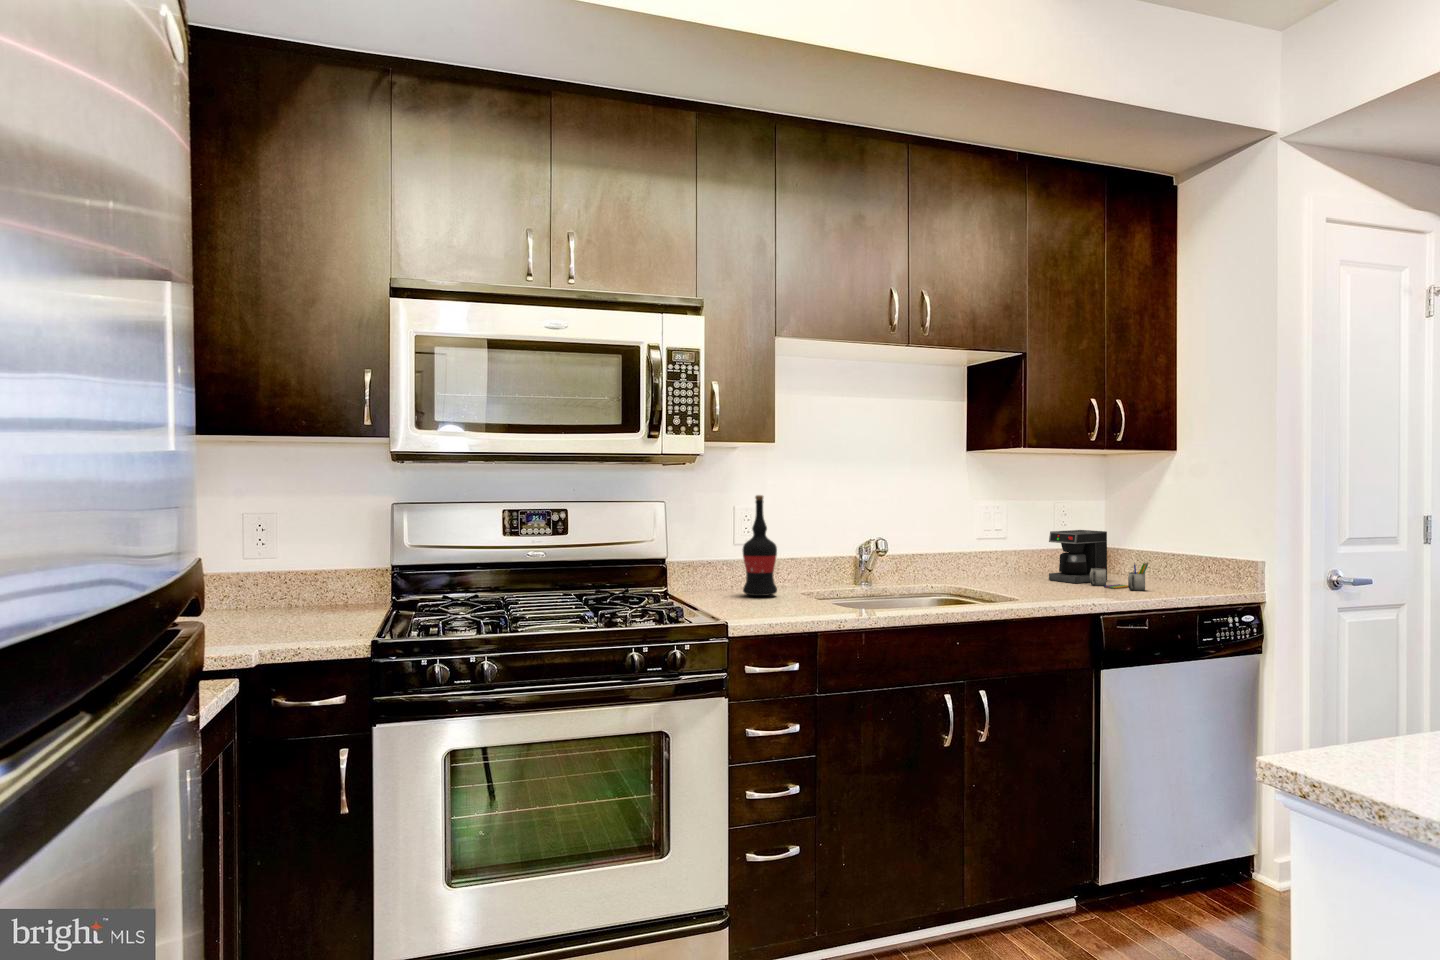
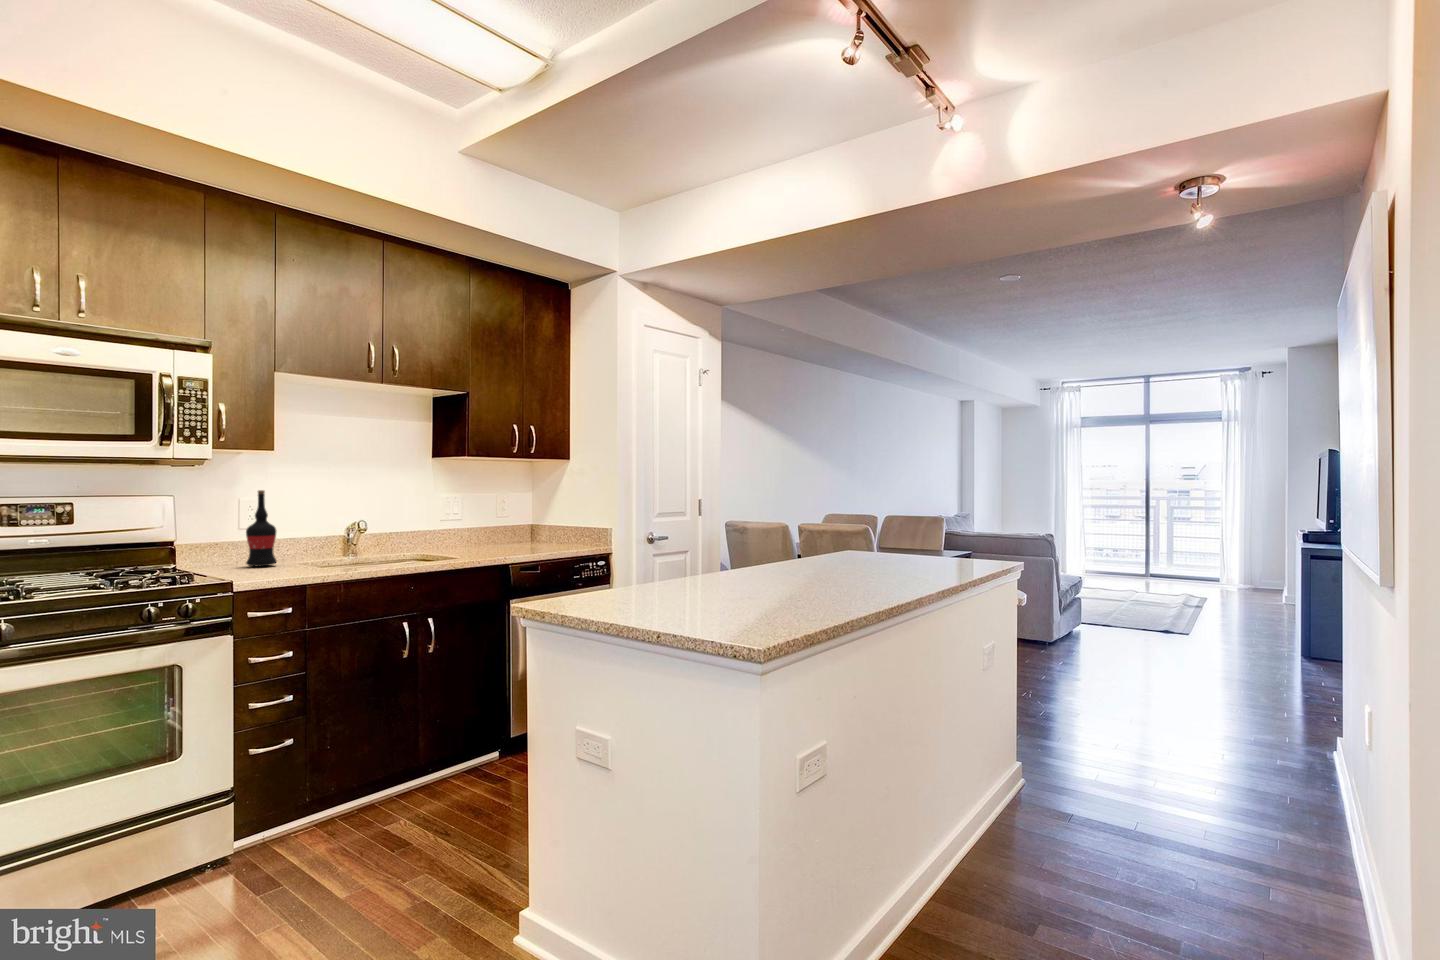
coffee maker: present [1049,530,1148,591] -> none [491,513,548,549]

